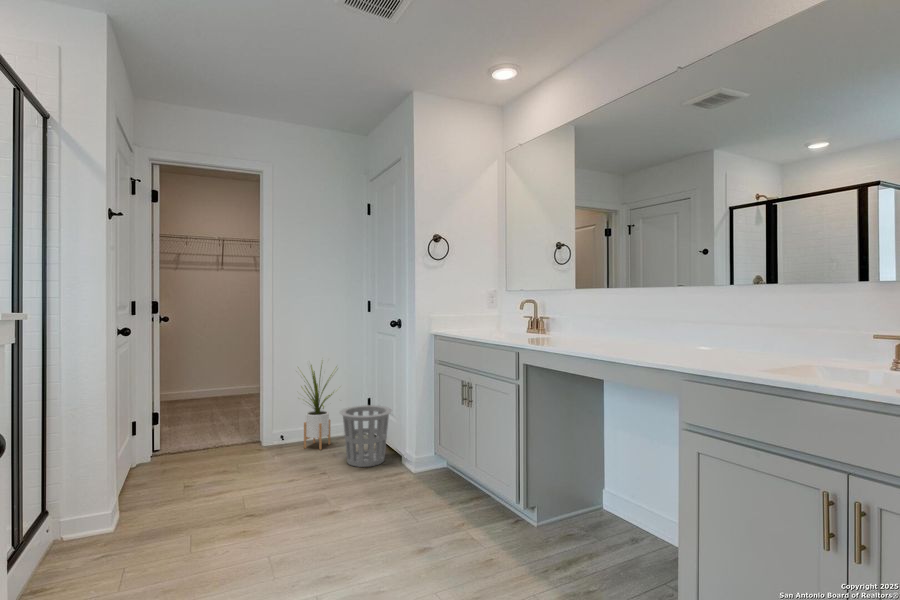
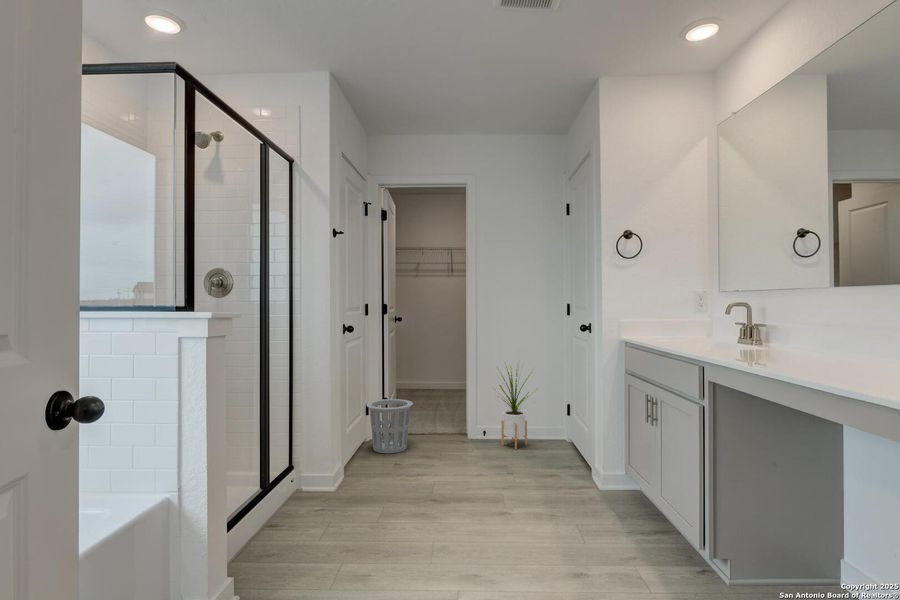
waste basket: present [340,405,392,467] -> present [366,399,413,453]

